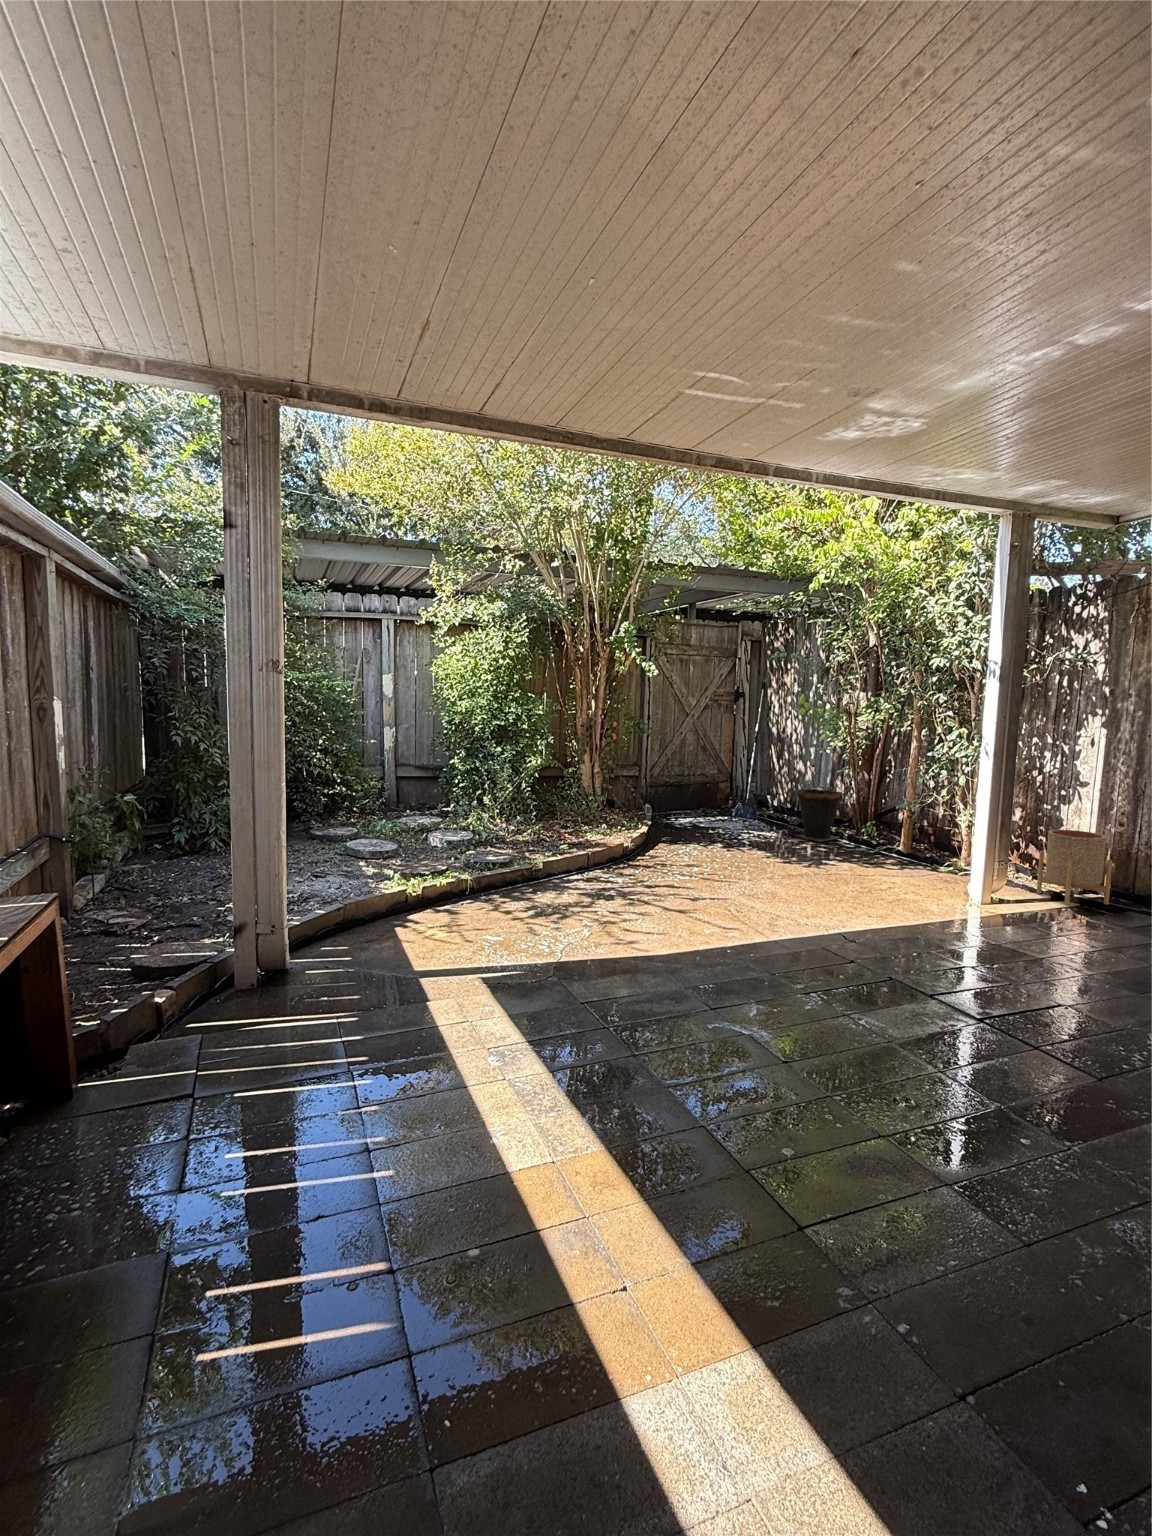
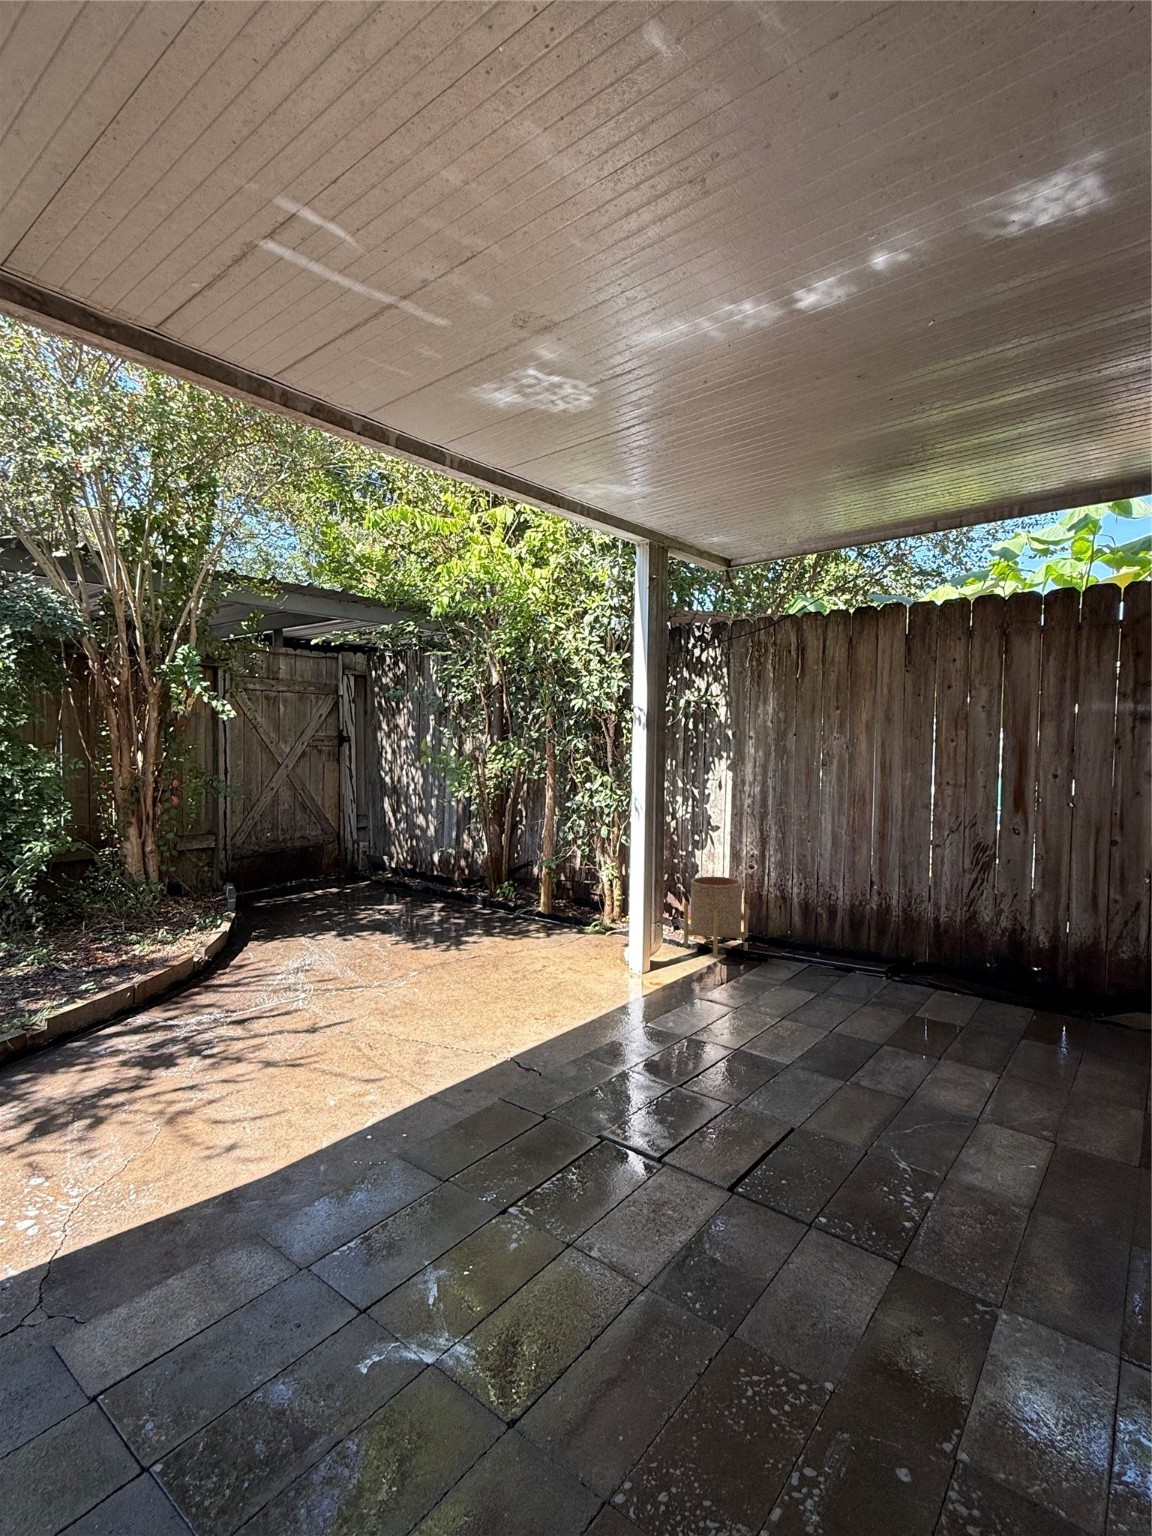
bucket: present [794,786,843,842] -> none [419,846,473,911]

